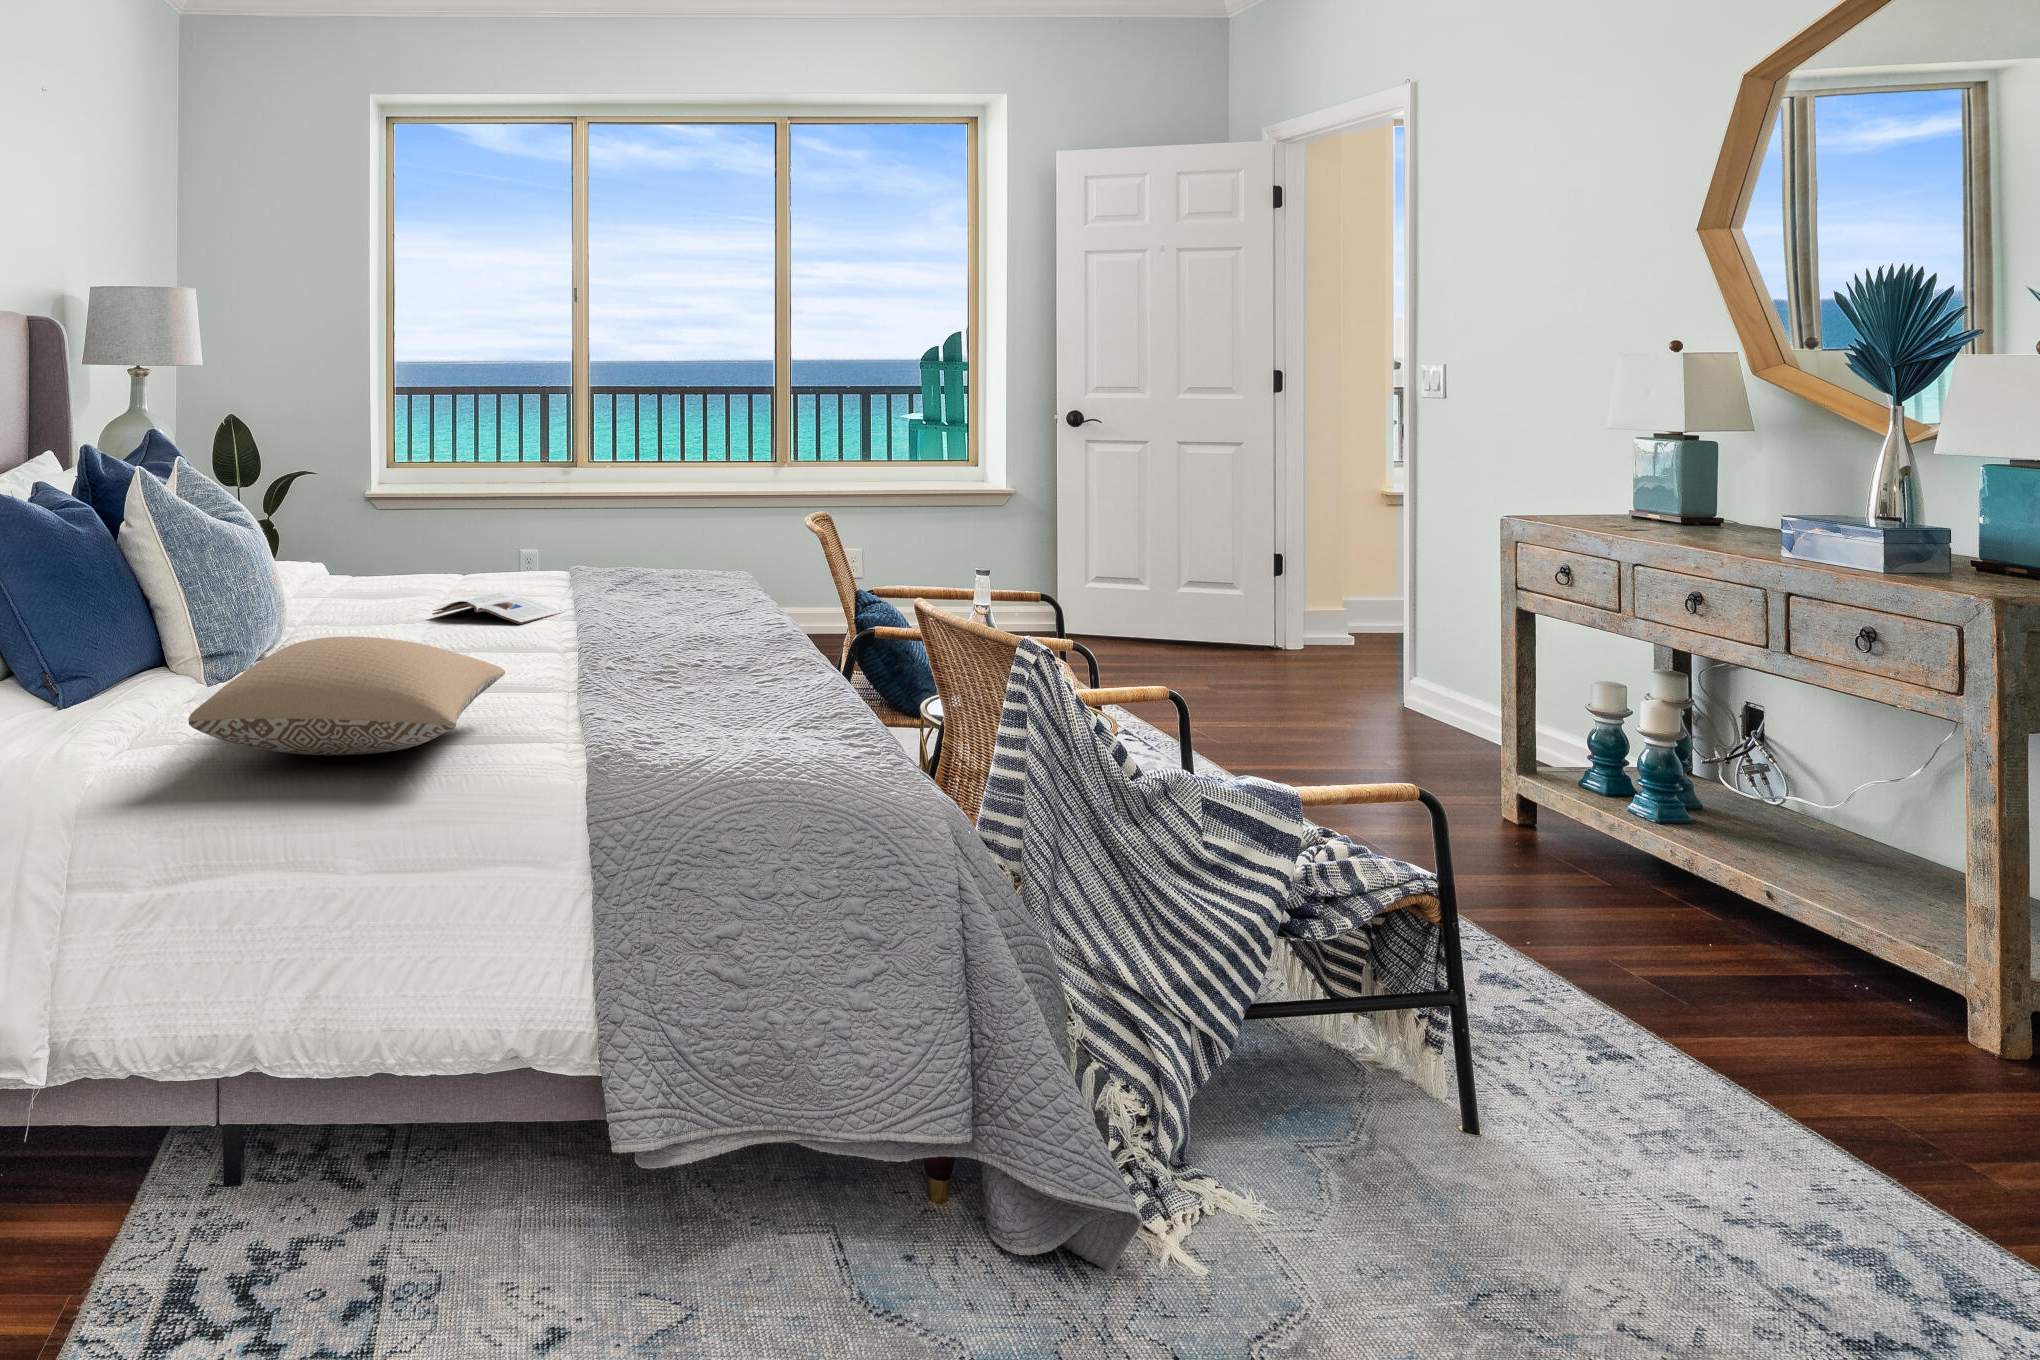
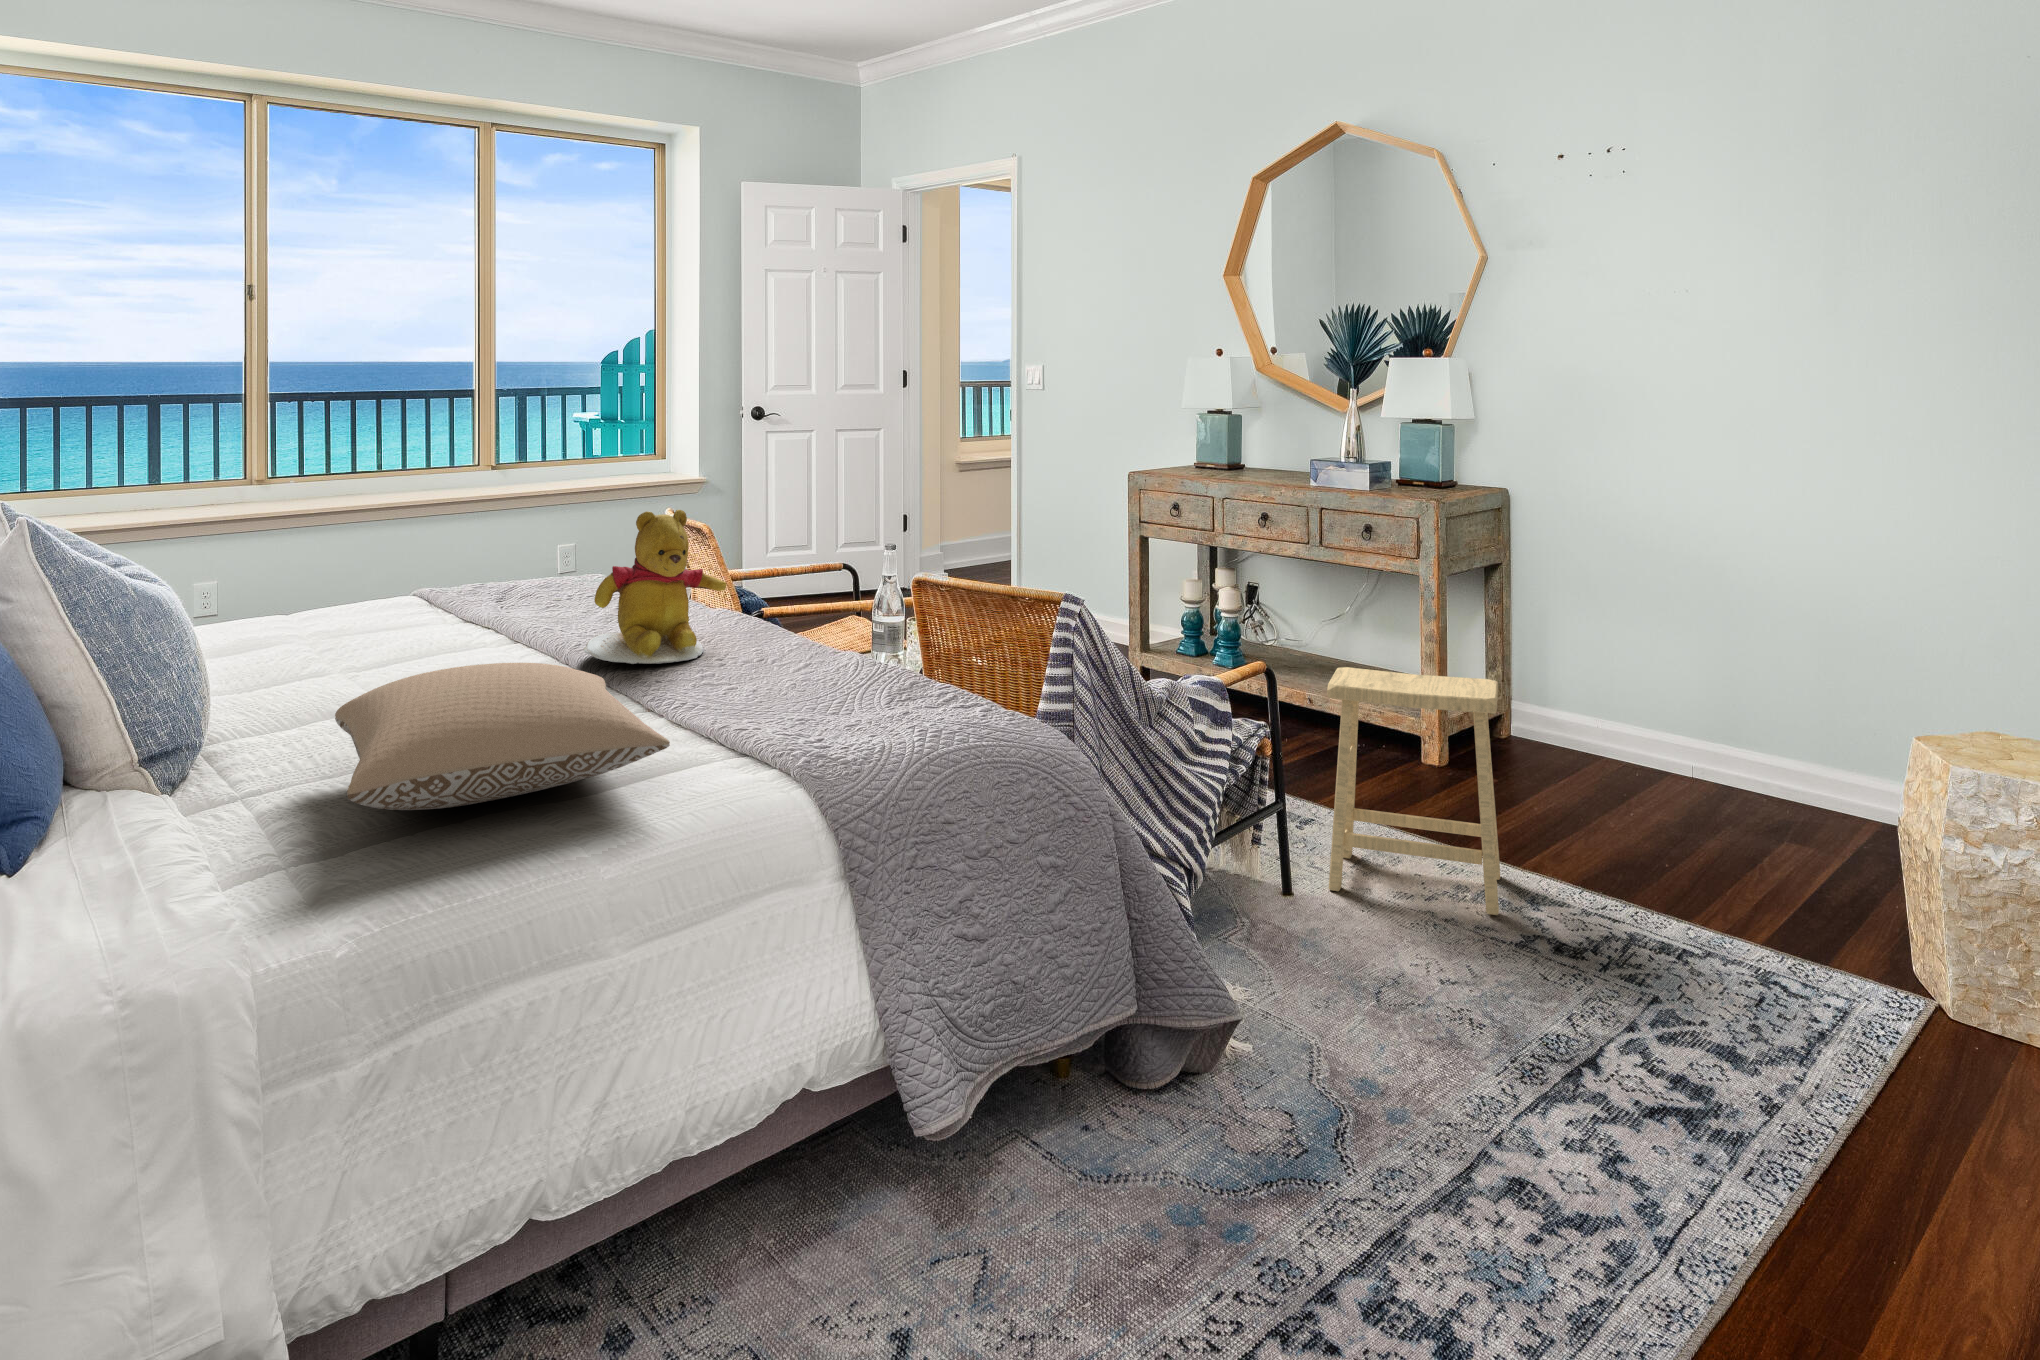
teddy bear: none [571,515,724,674] -> present [584,510,726,664]
magazine: present [432,592,565,624] -> none [343,598,484,632]
footstool: none [1518,813,1855,1228] -> present [1327,667,1500,915]

